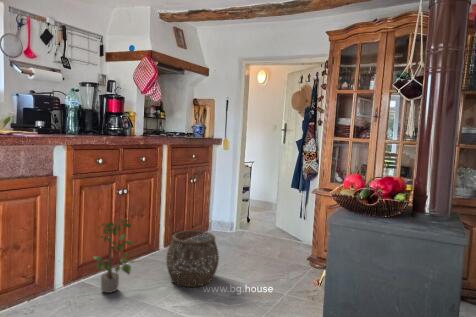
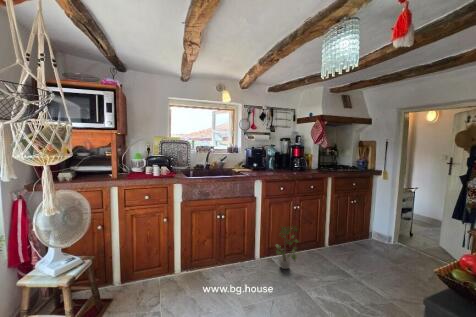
woven basket: present [166,230,219,287] -> none [322,240,362,284]

